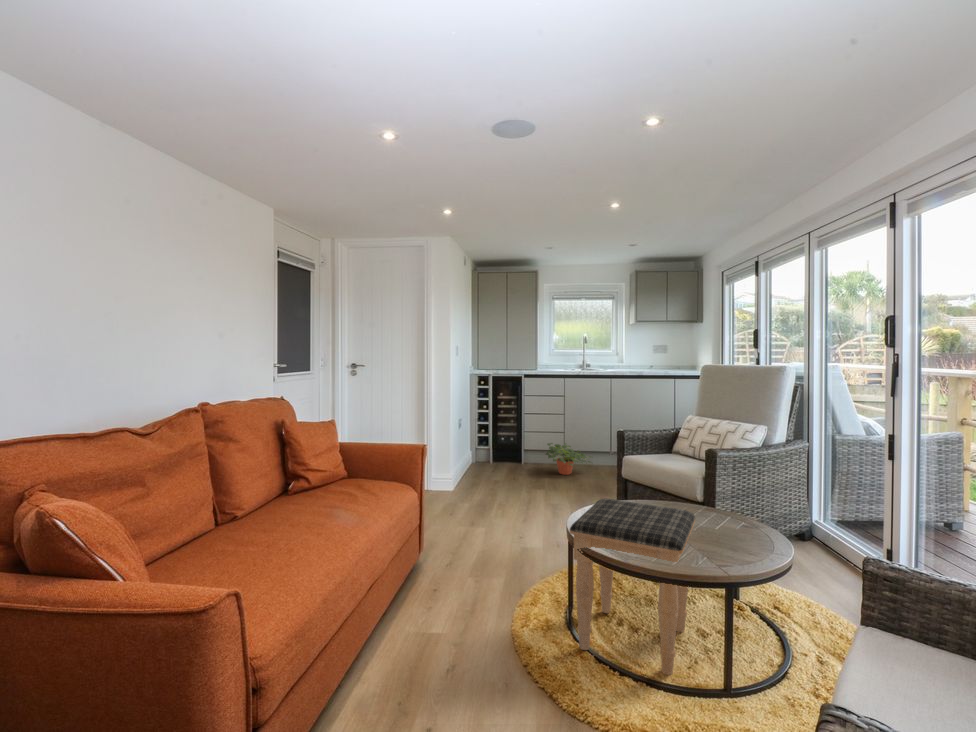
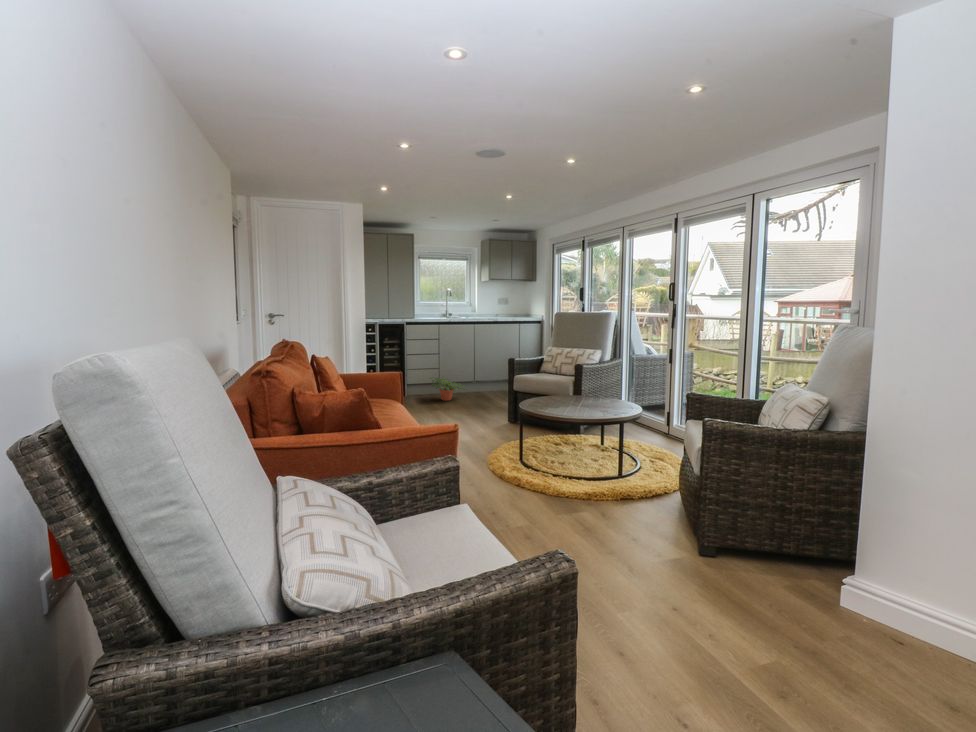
footstool: present [570,498,695,675] -> none [539,394,603,476]

